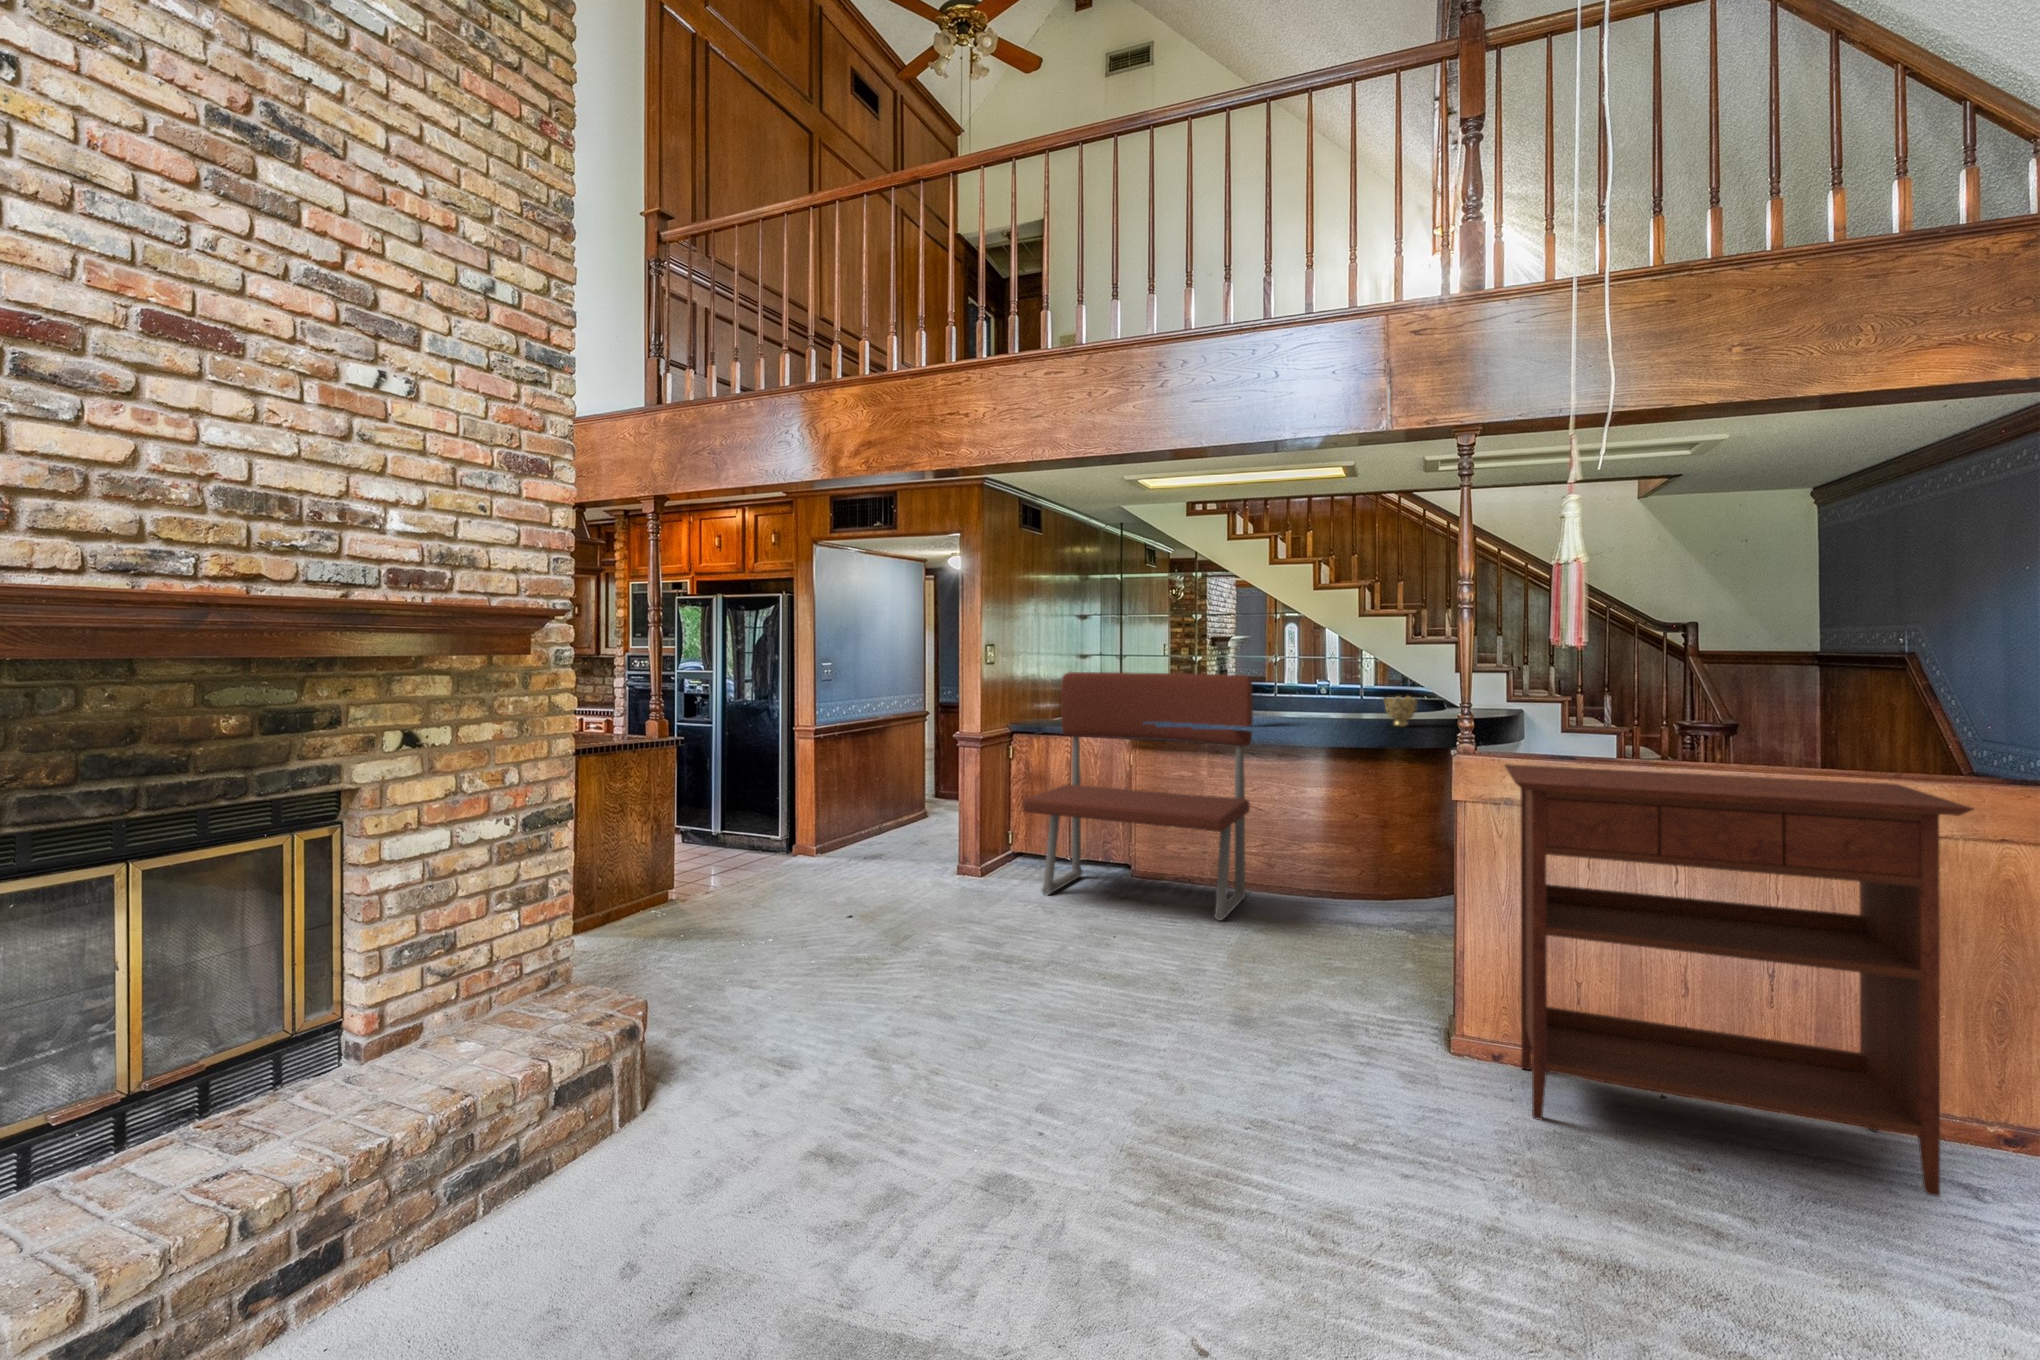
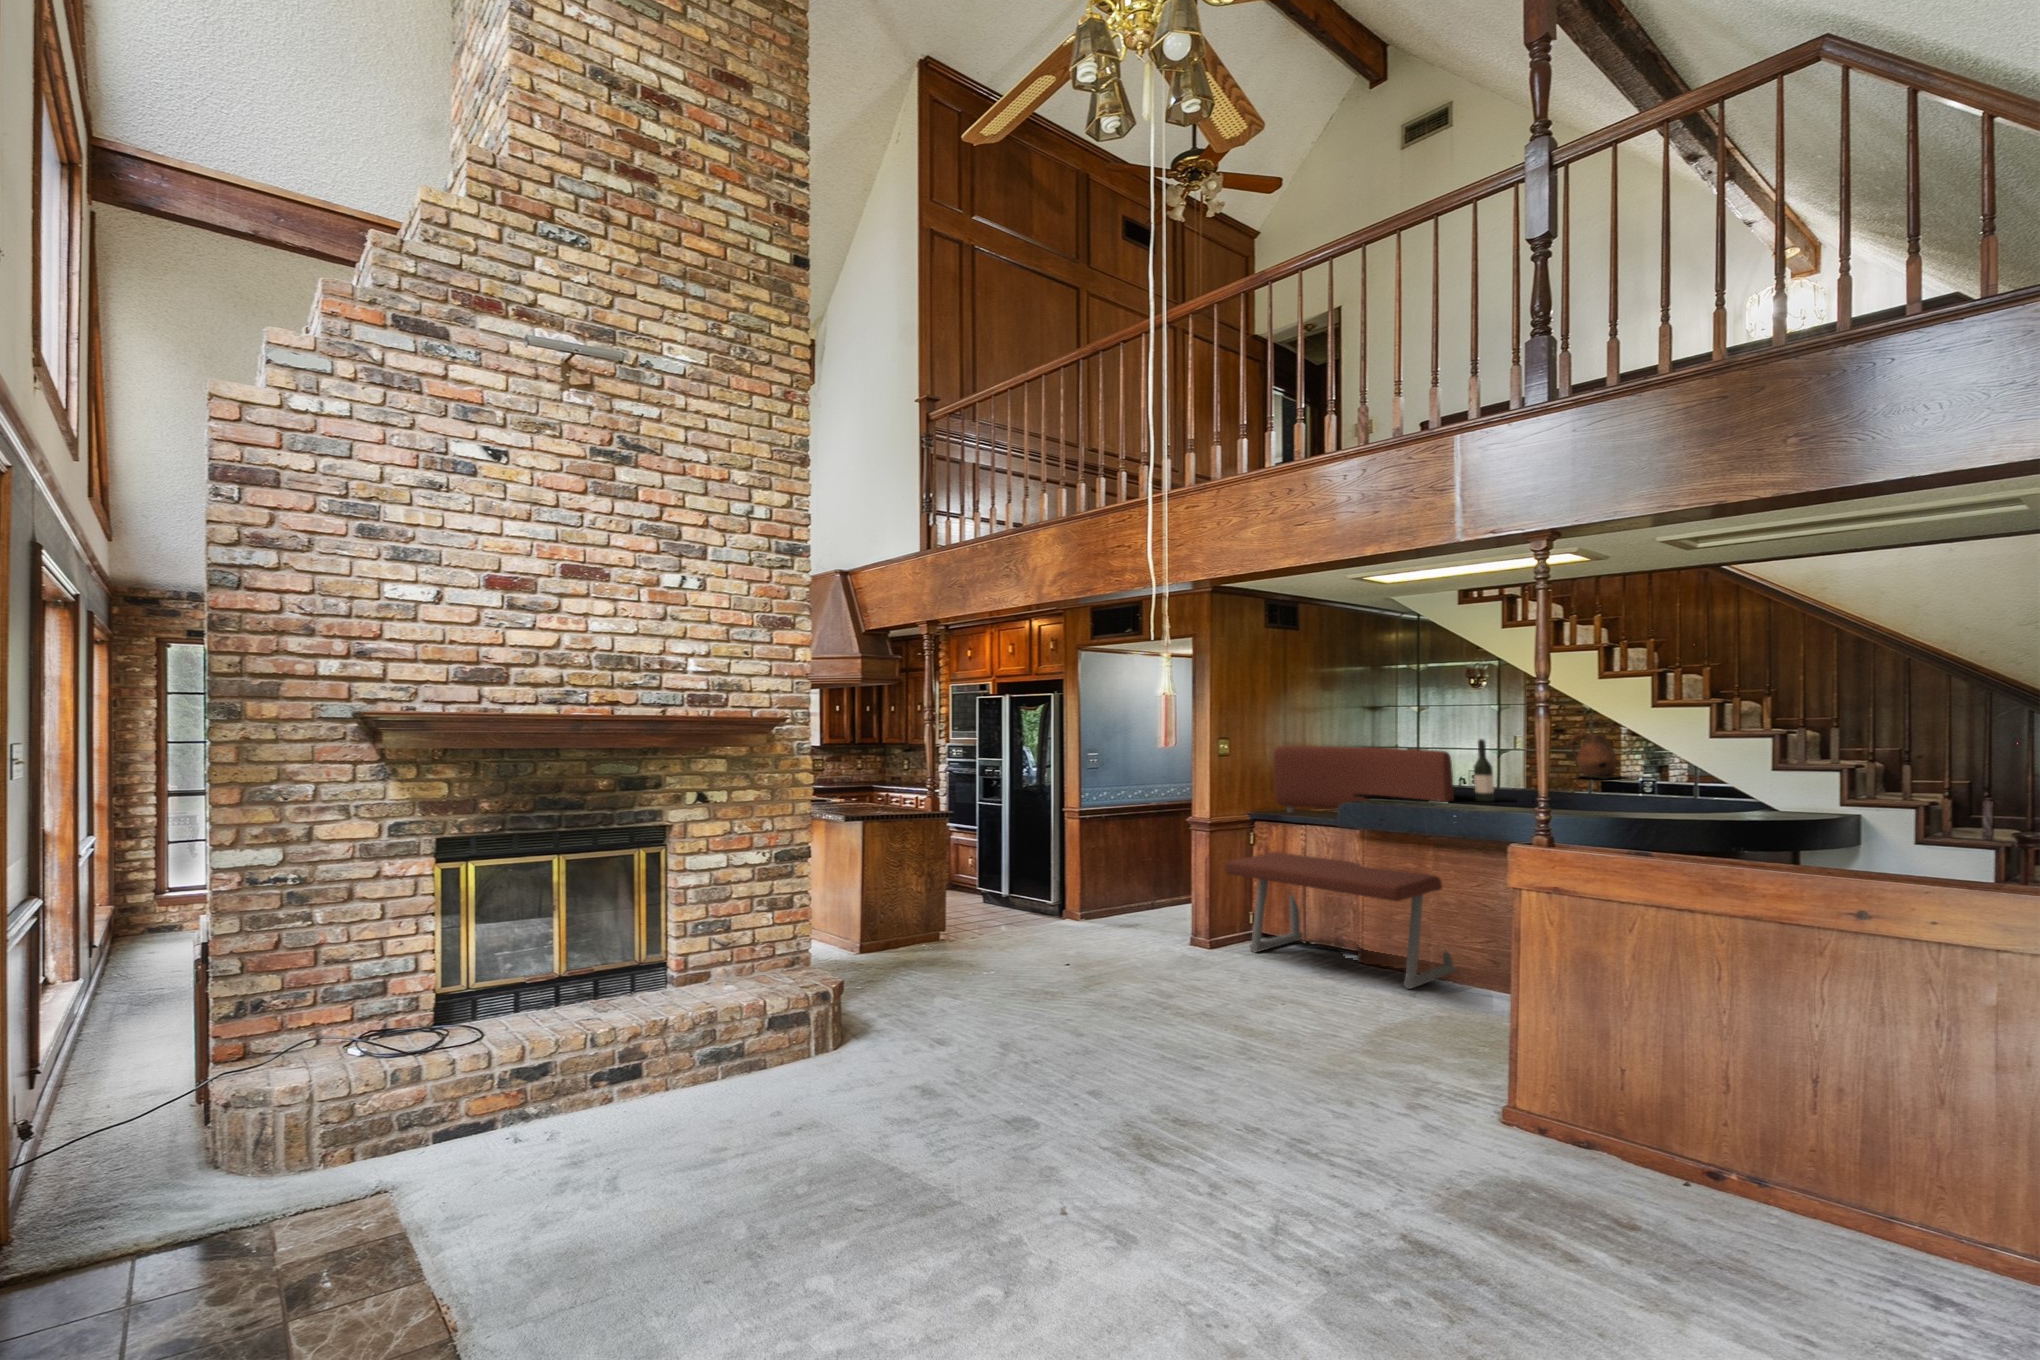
ceramic pitcher: none [1305,658,1350,704] -> present [1571,730,1617,778]
wine bottle: none [1273,663,1290,726] -> present [1474,739,1494,802]
decorative bowl: present [1384,696,1417,727] -> none [1594,773,1634,806]
console table: present [1505,764,1974,1197] -> none [1525,844,1976,1304]

